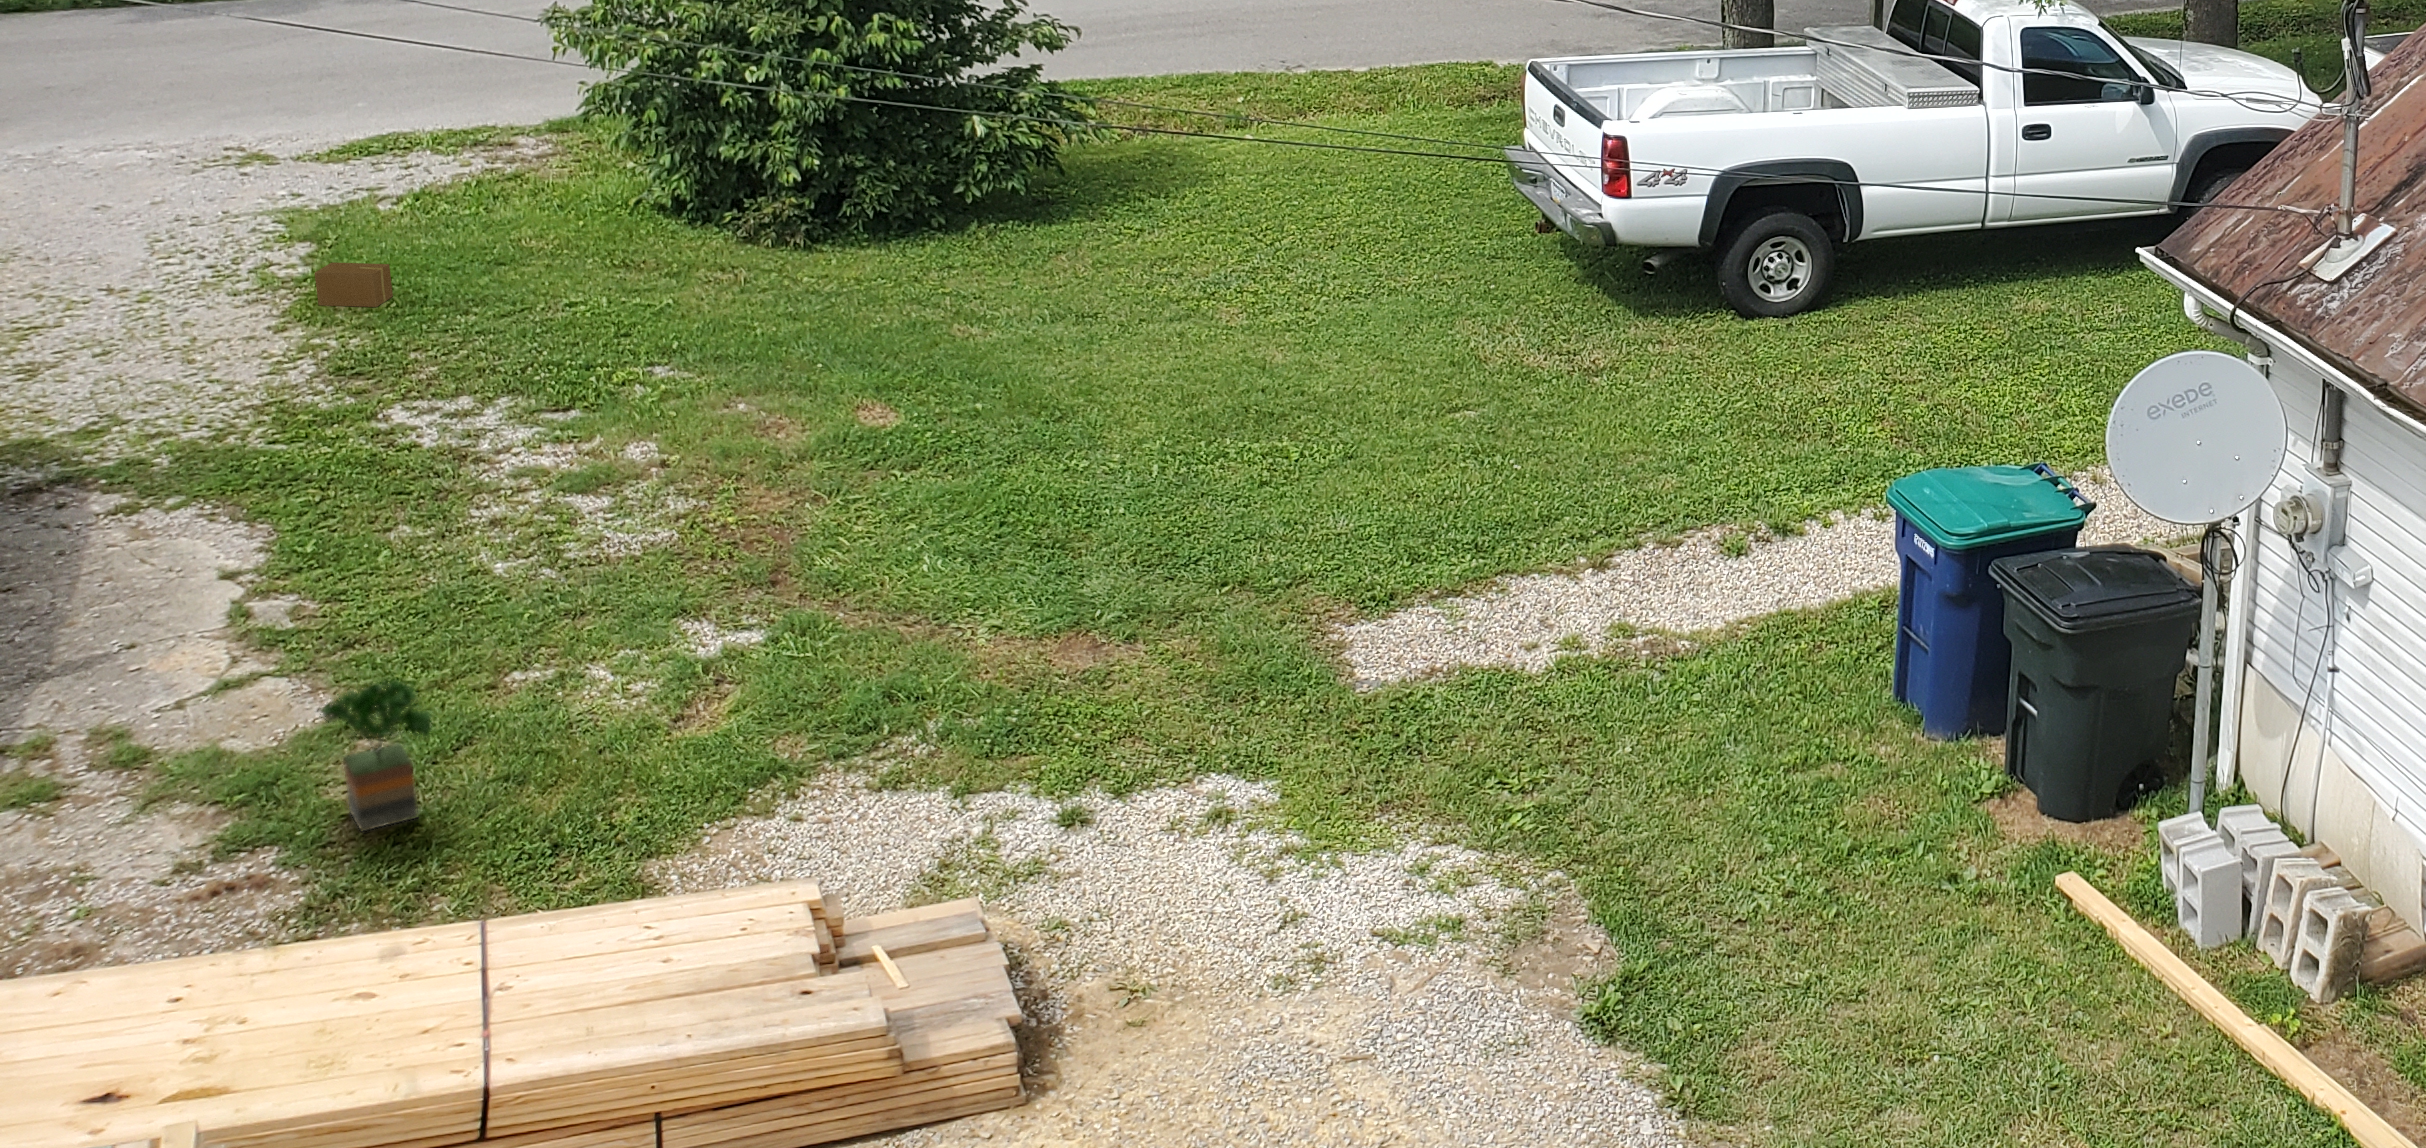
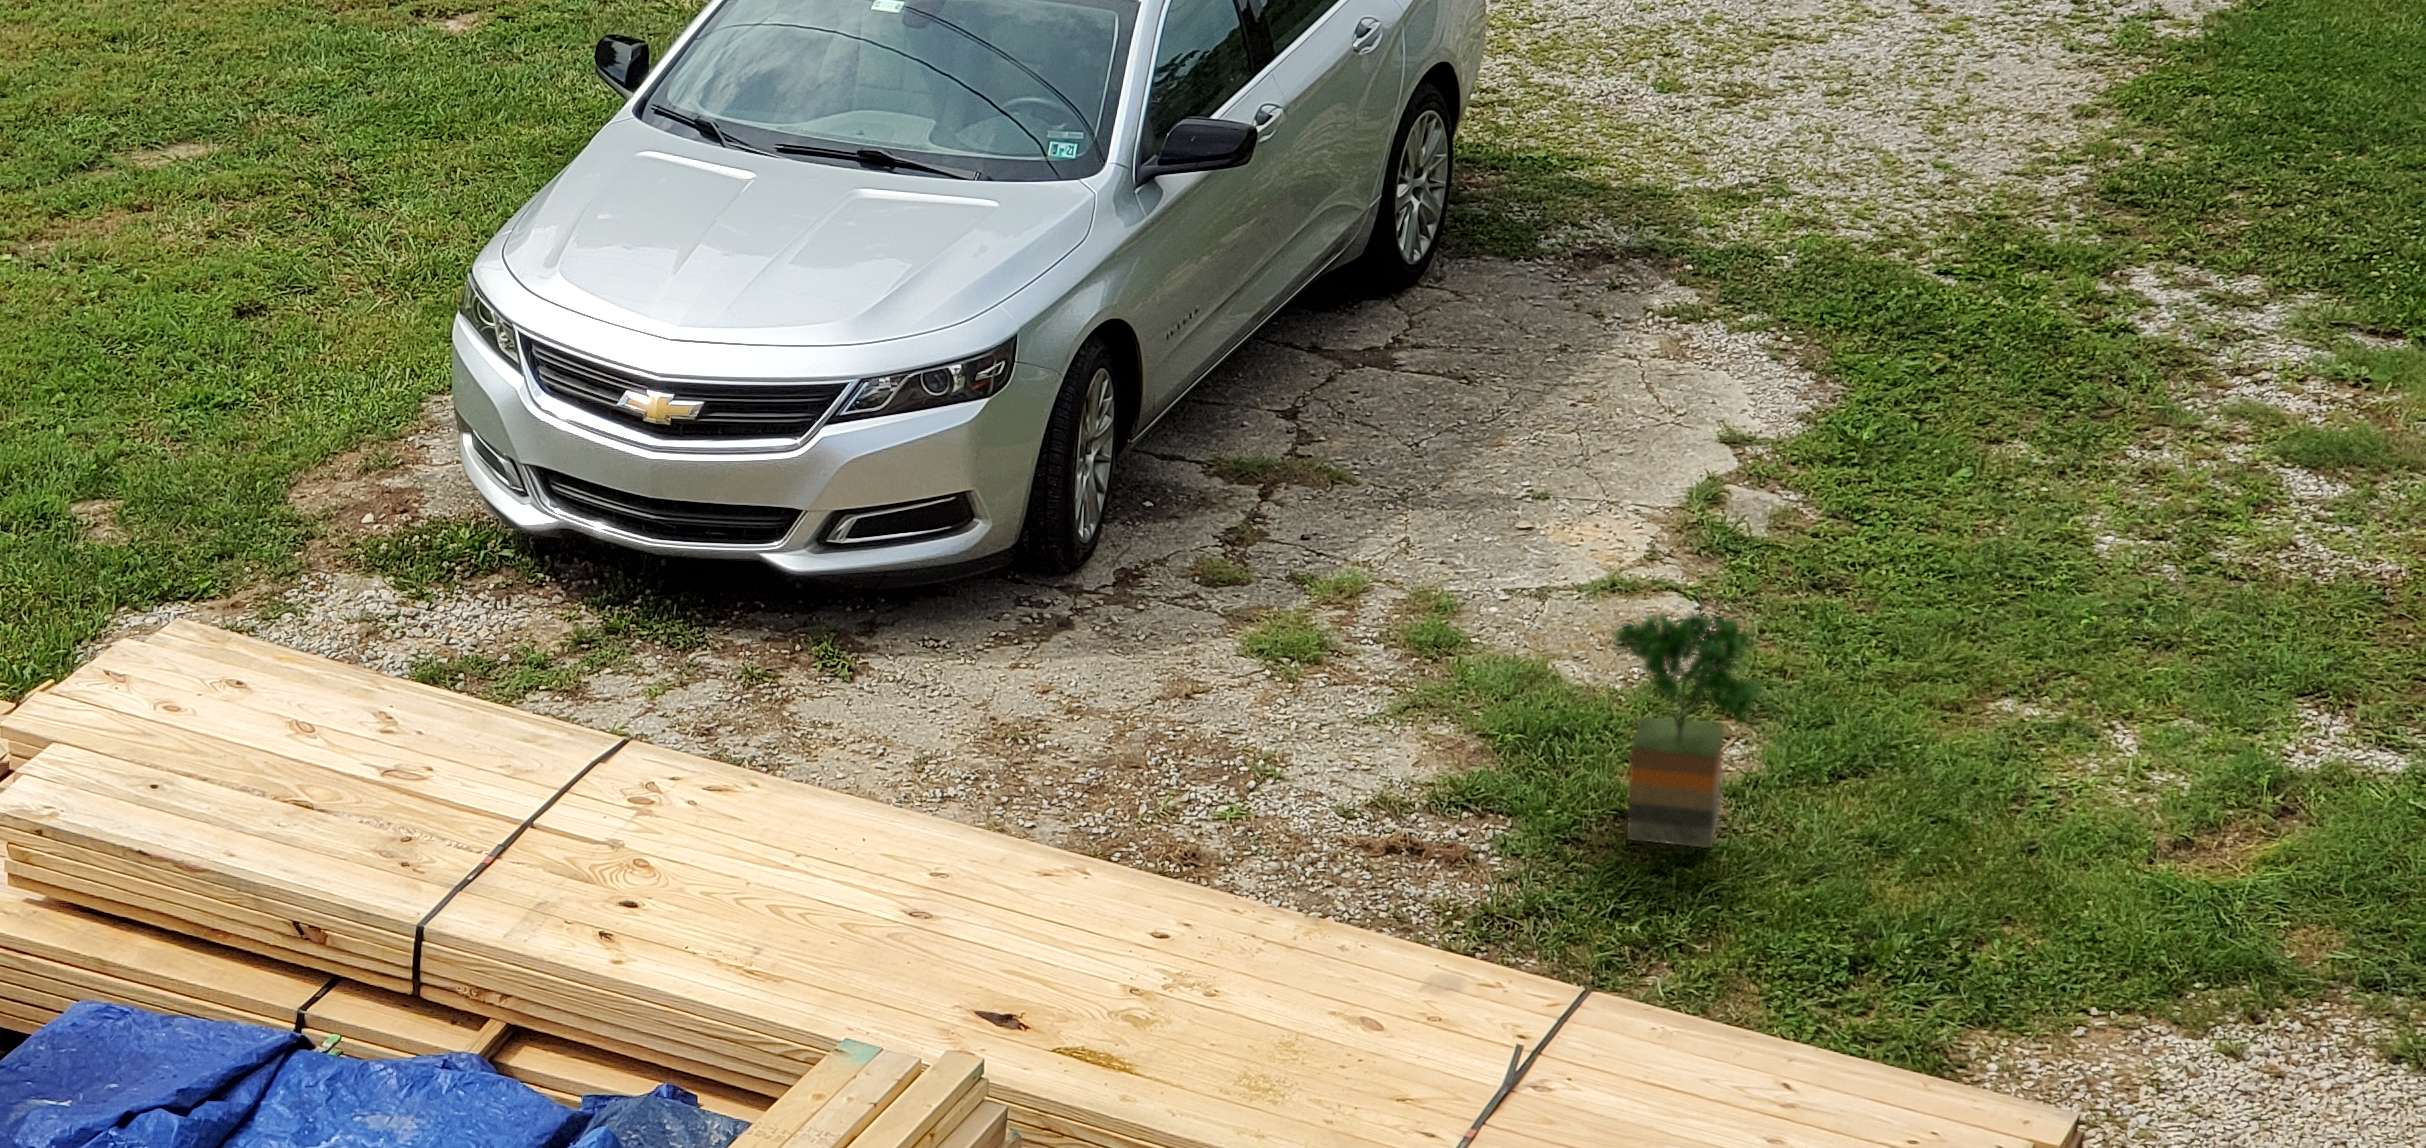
cardboard box: present [315,262,393,307] -> none [2155,45,2273,127]

